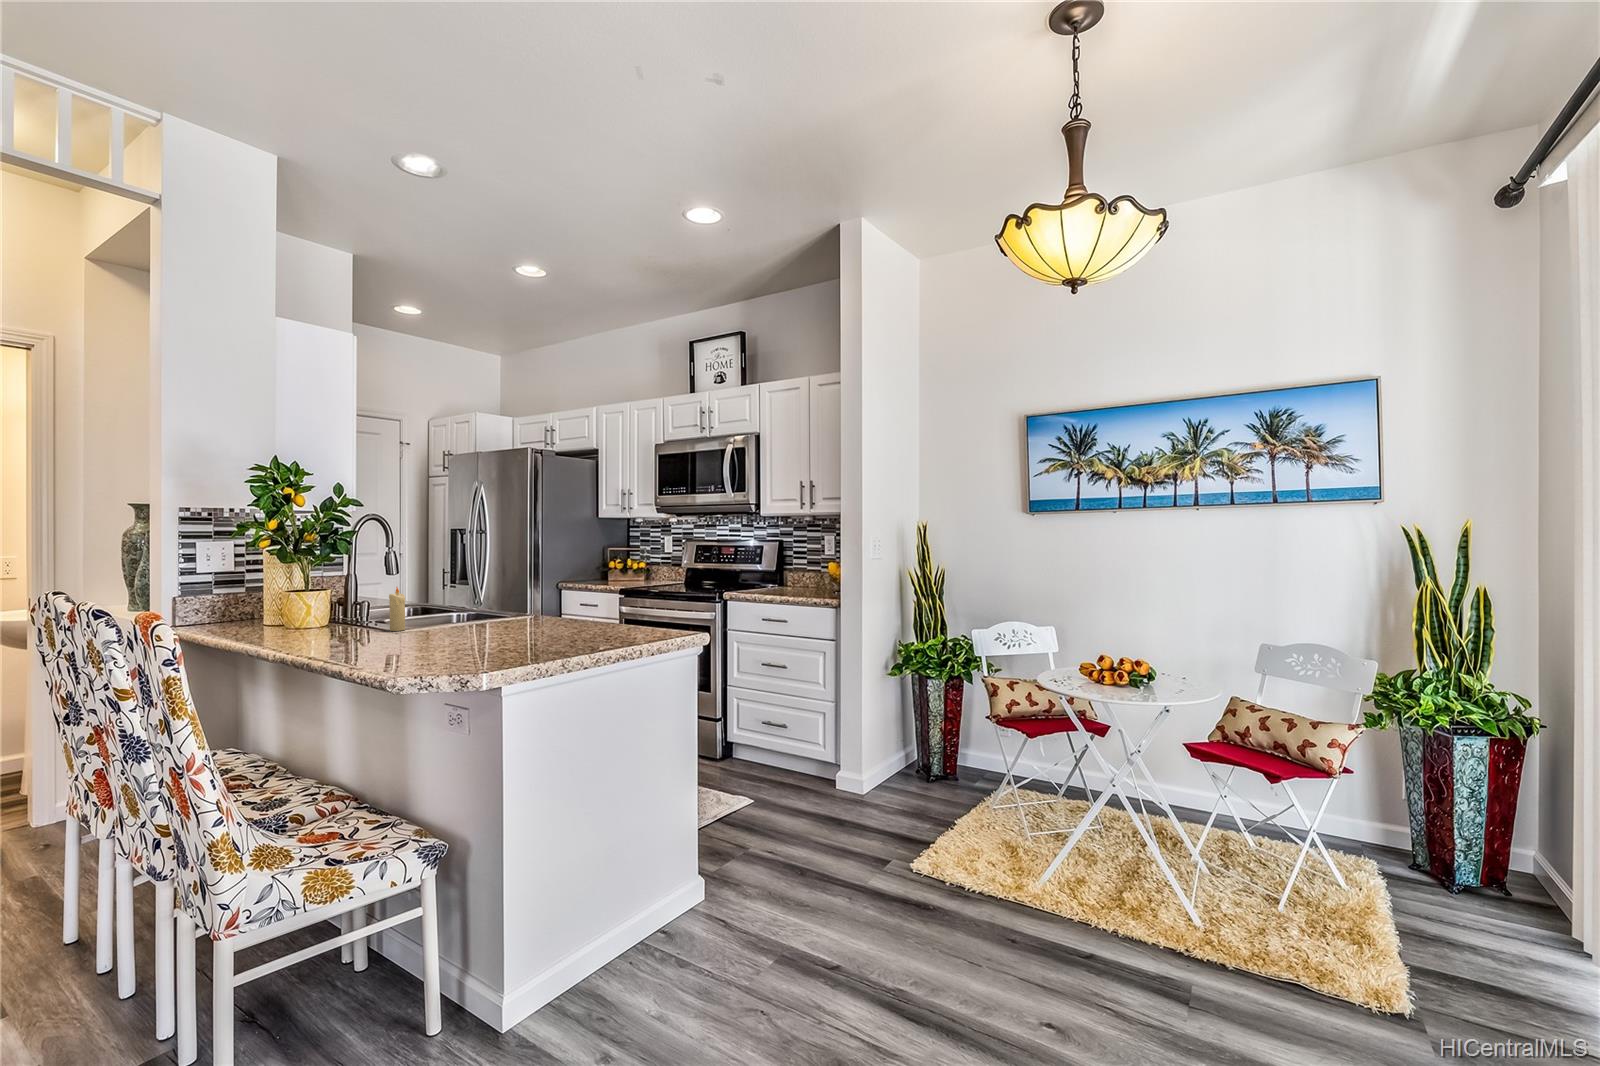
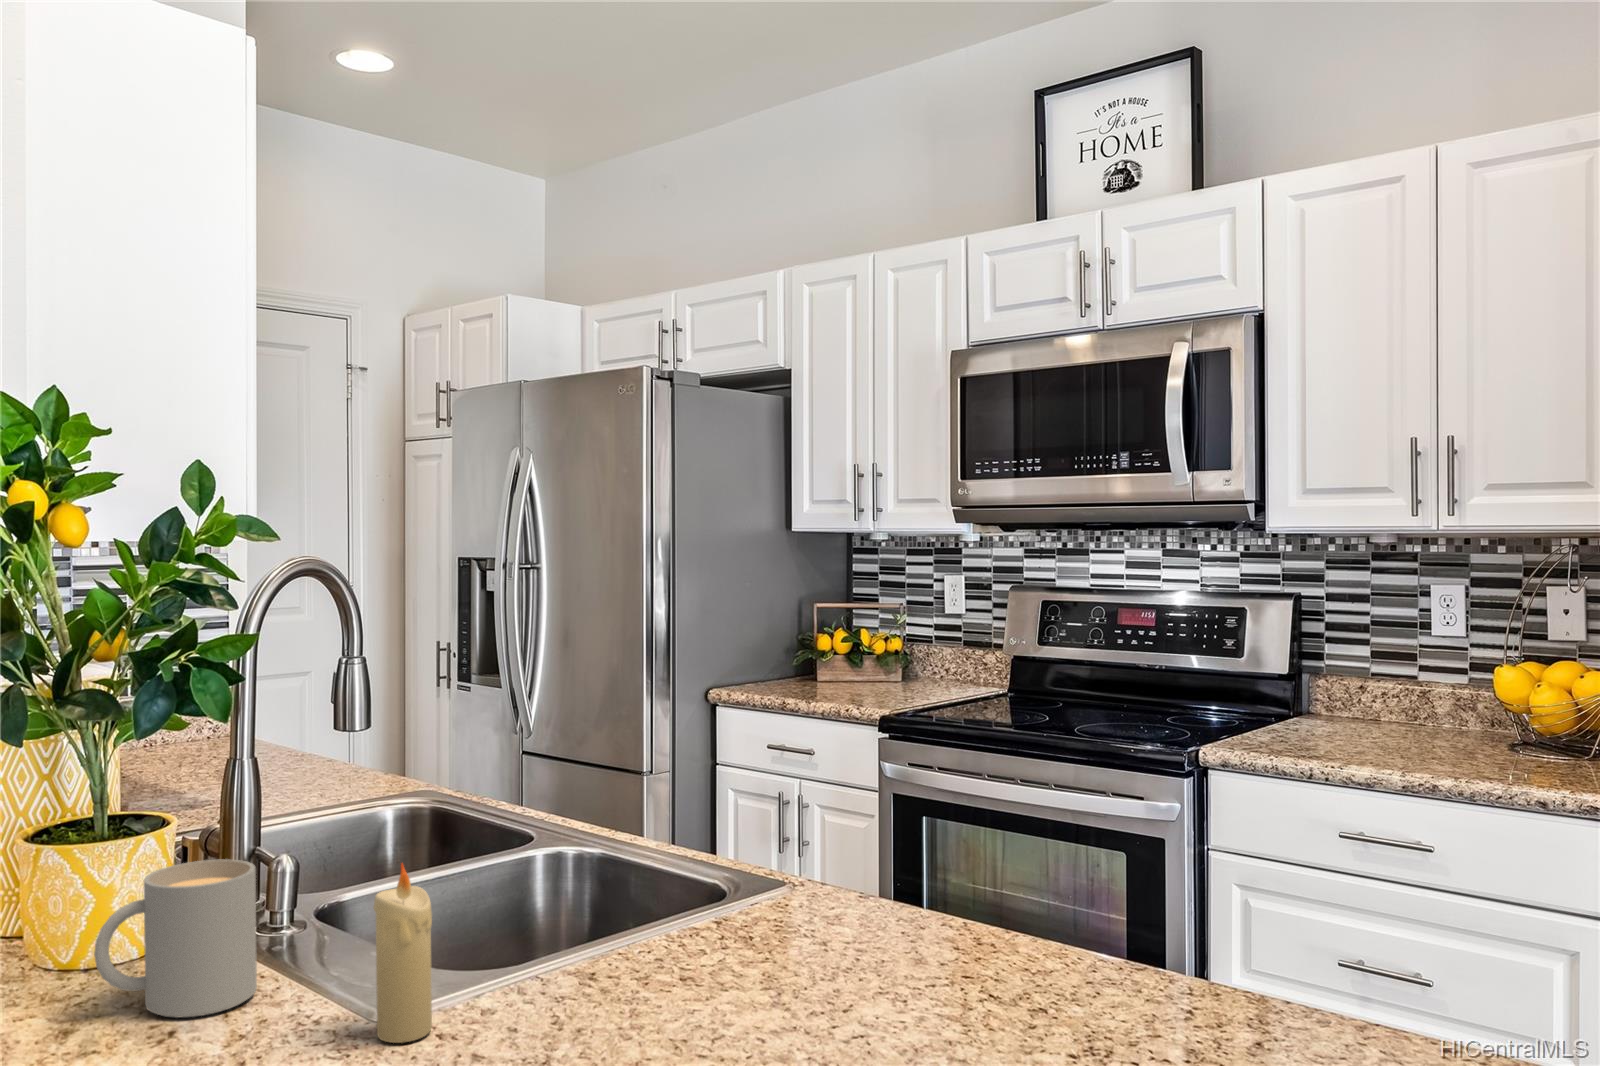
mug: none [310,593,357,631] -> present [94,859,257,1017]

